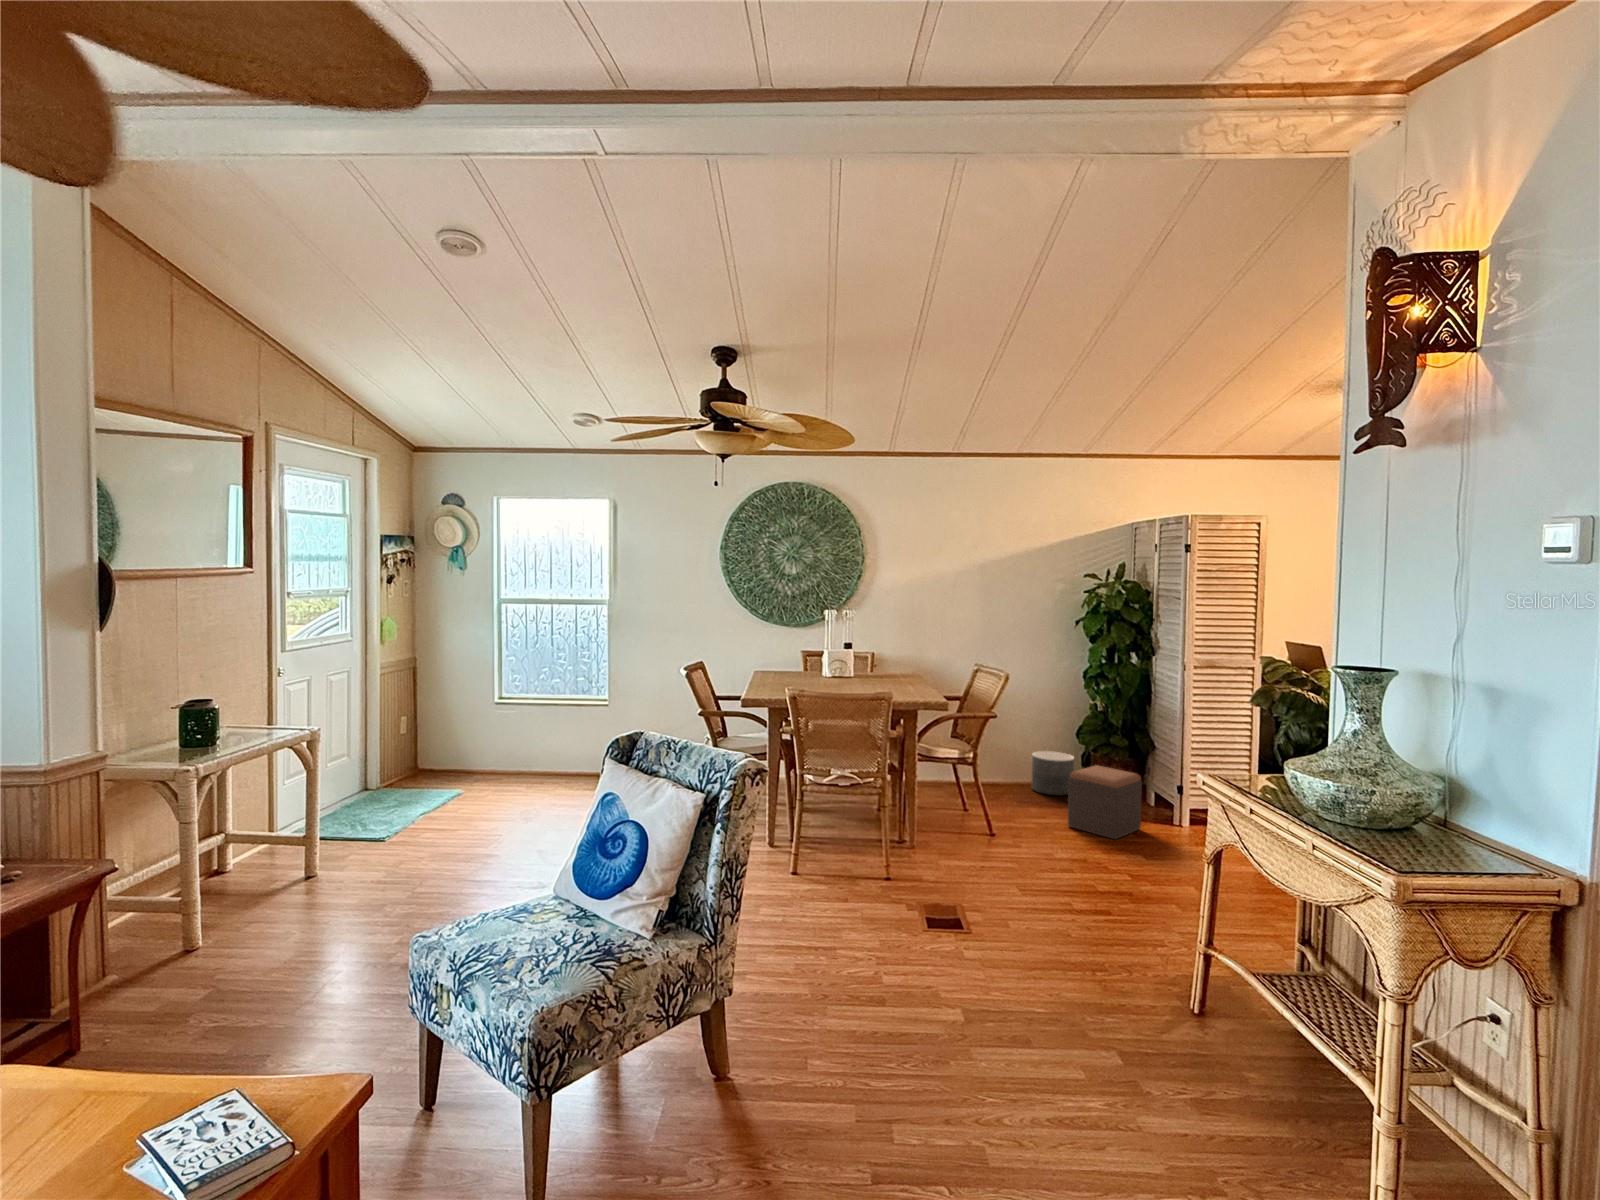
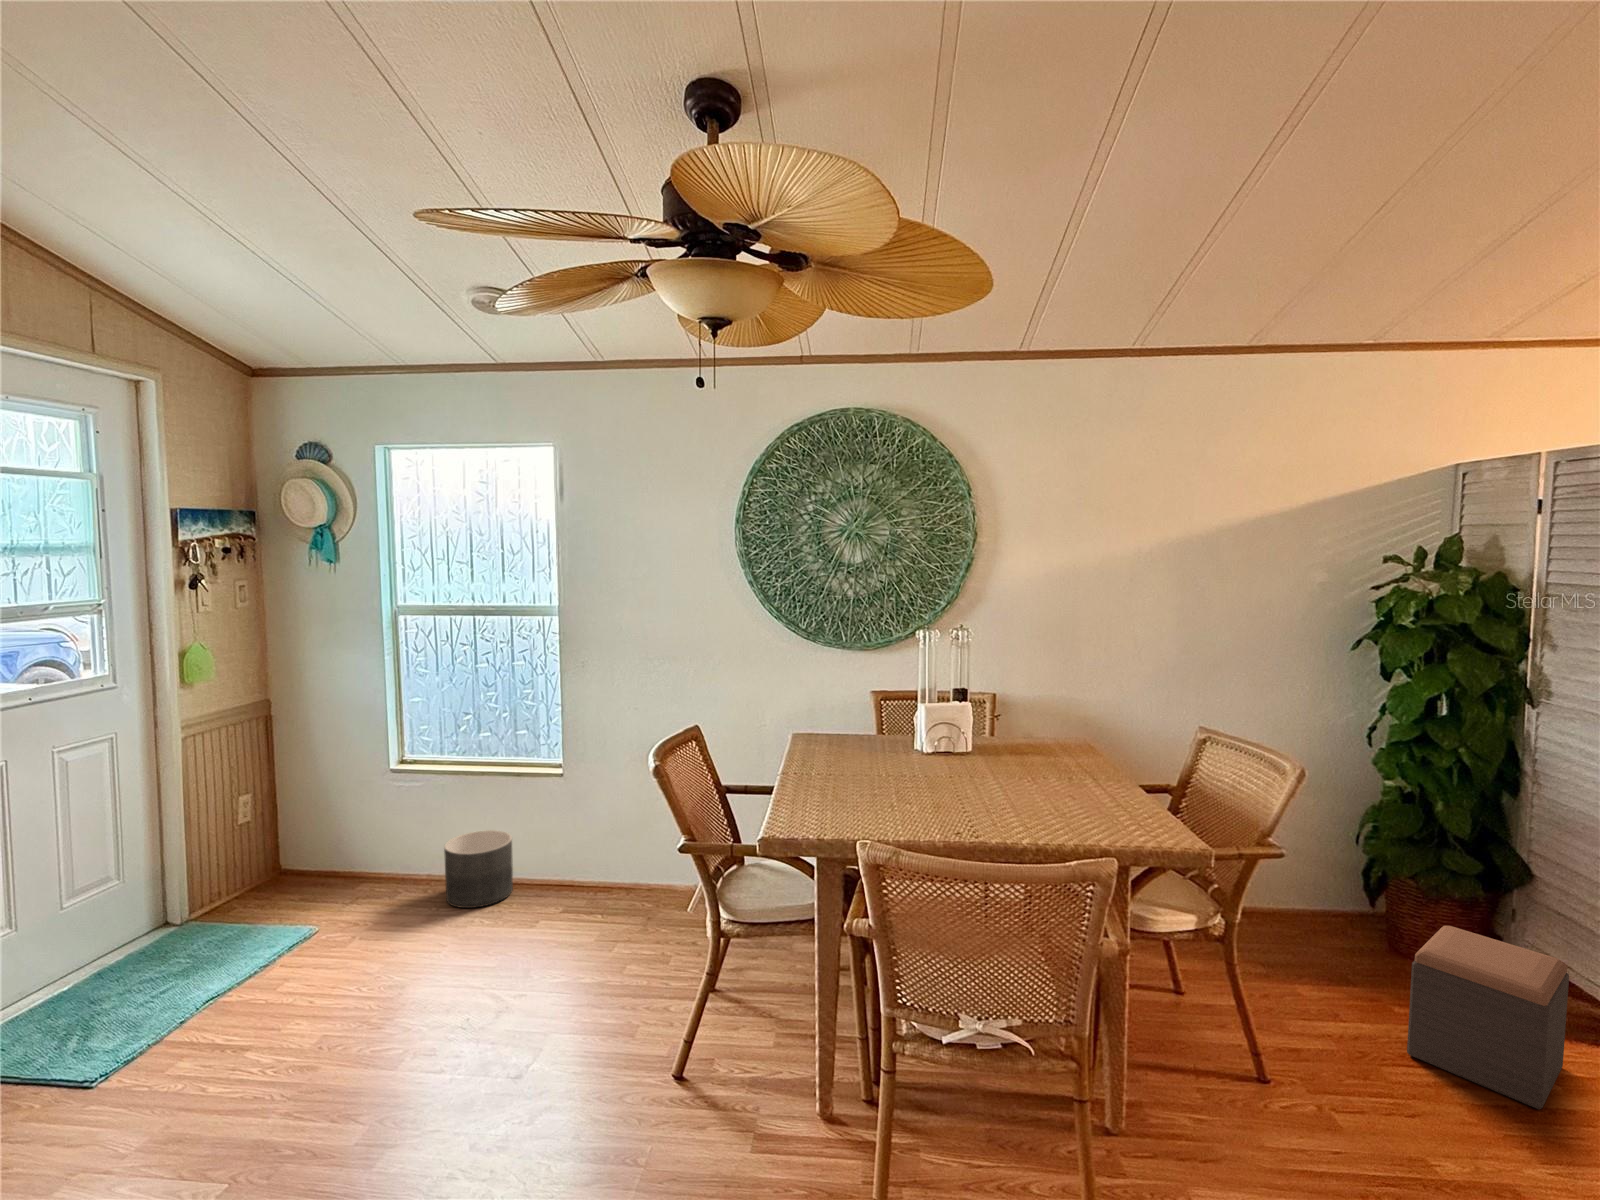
planter: present [1032,751,1074,795] -> present [444,830,513,908]

